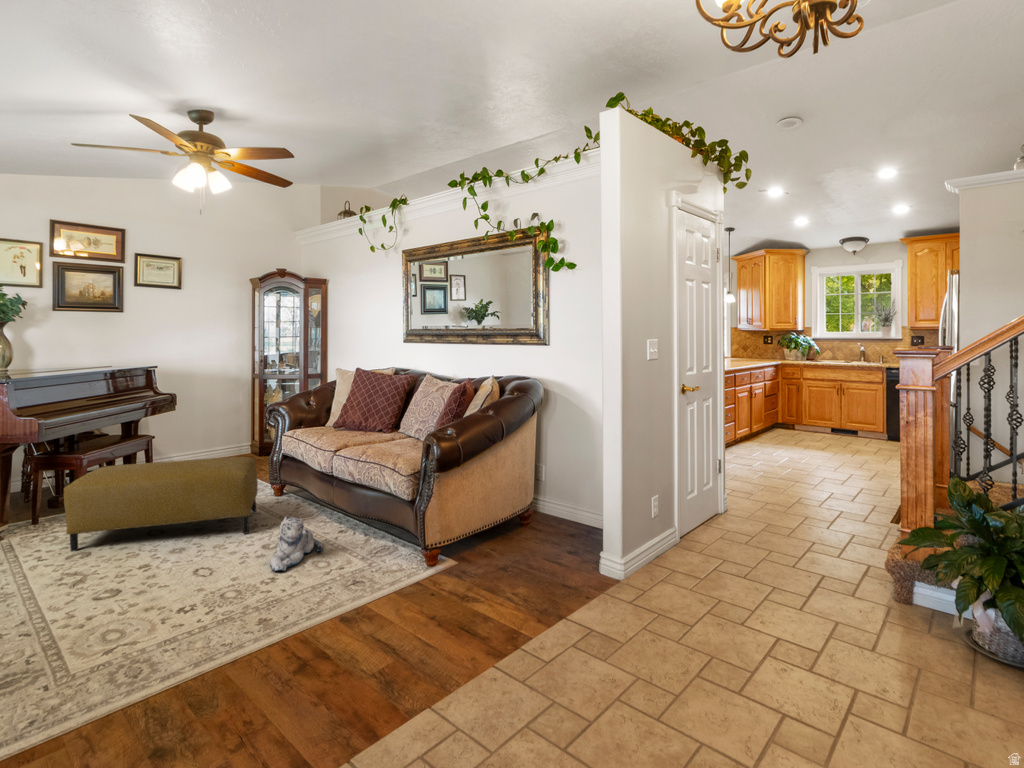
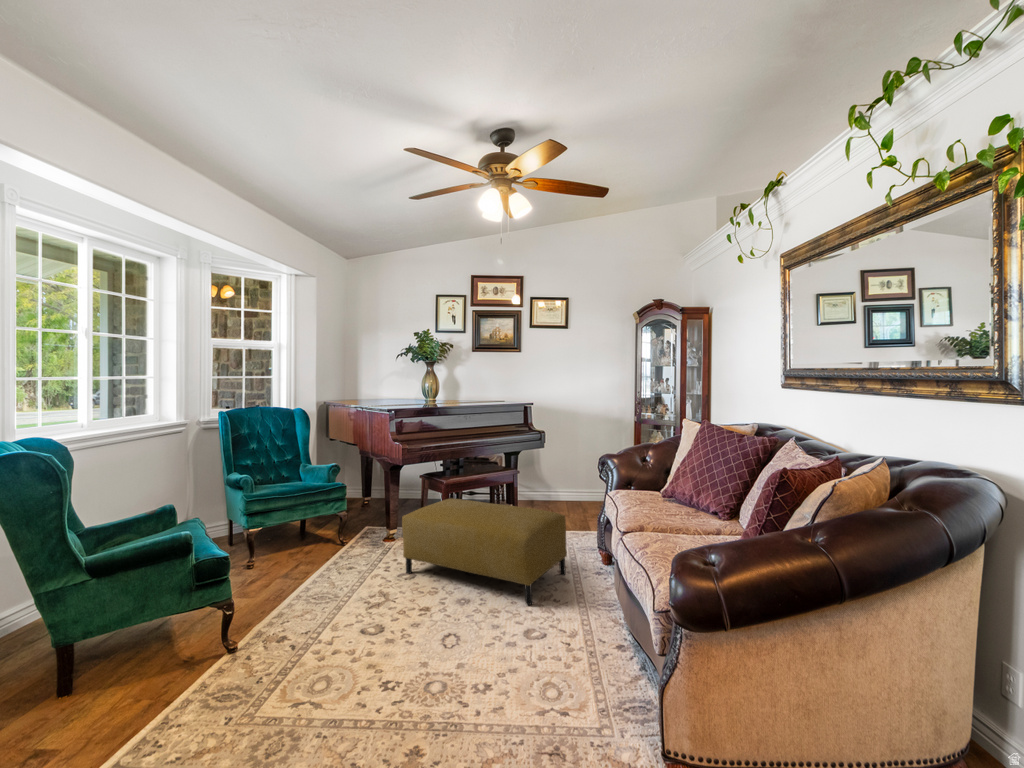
plush toy: present [270,517,323,572] -> none [491,613,576,687]

